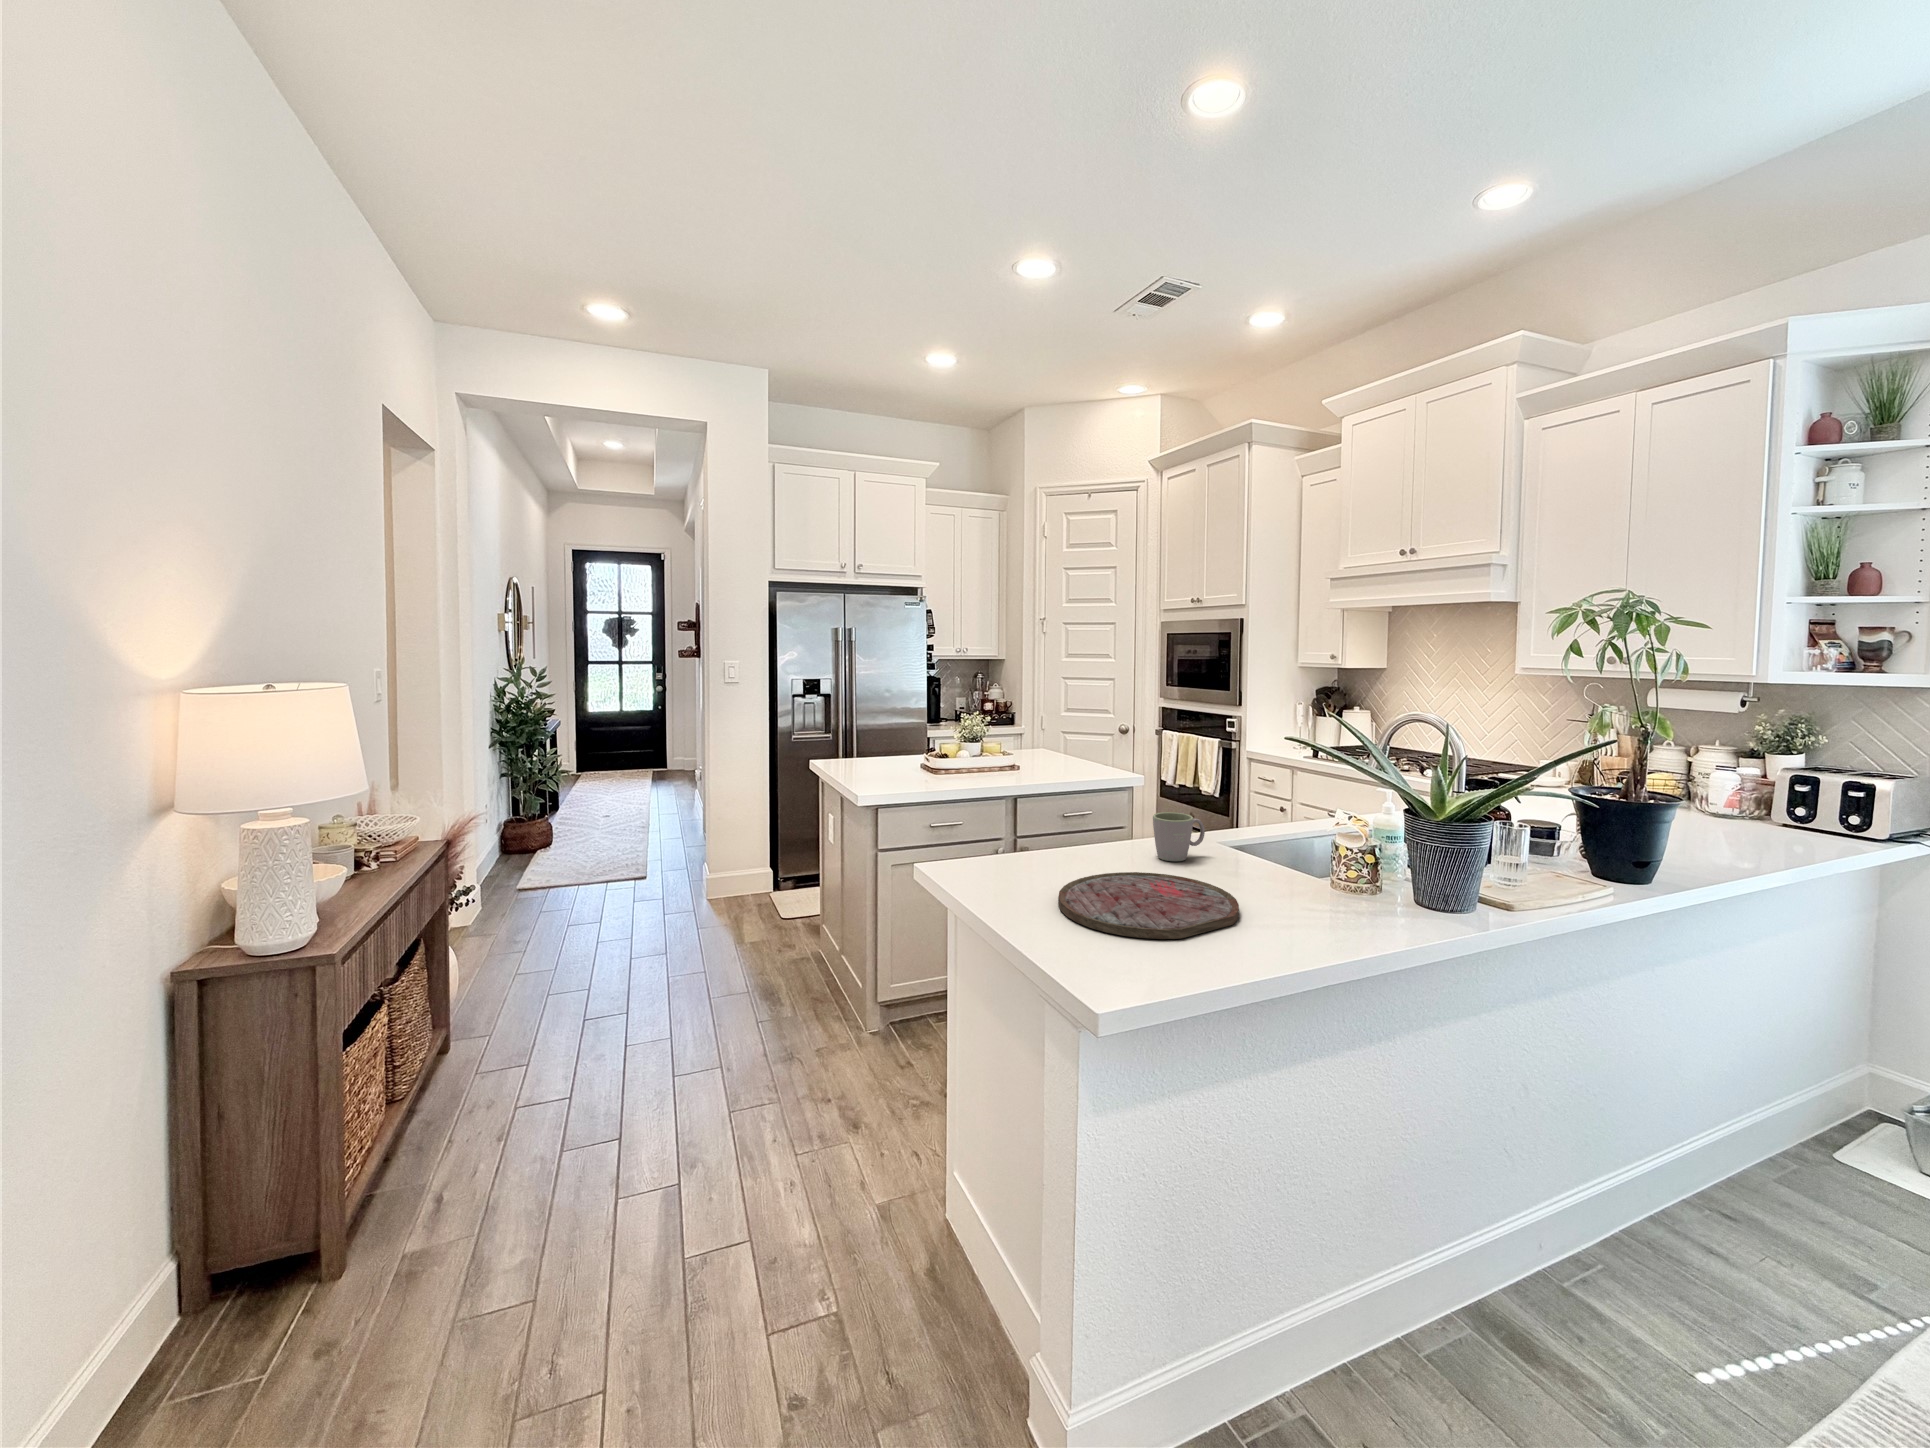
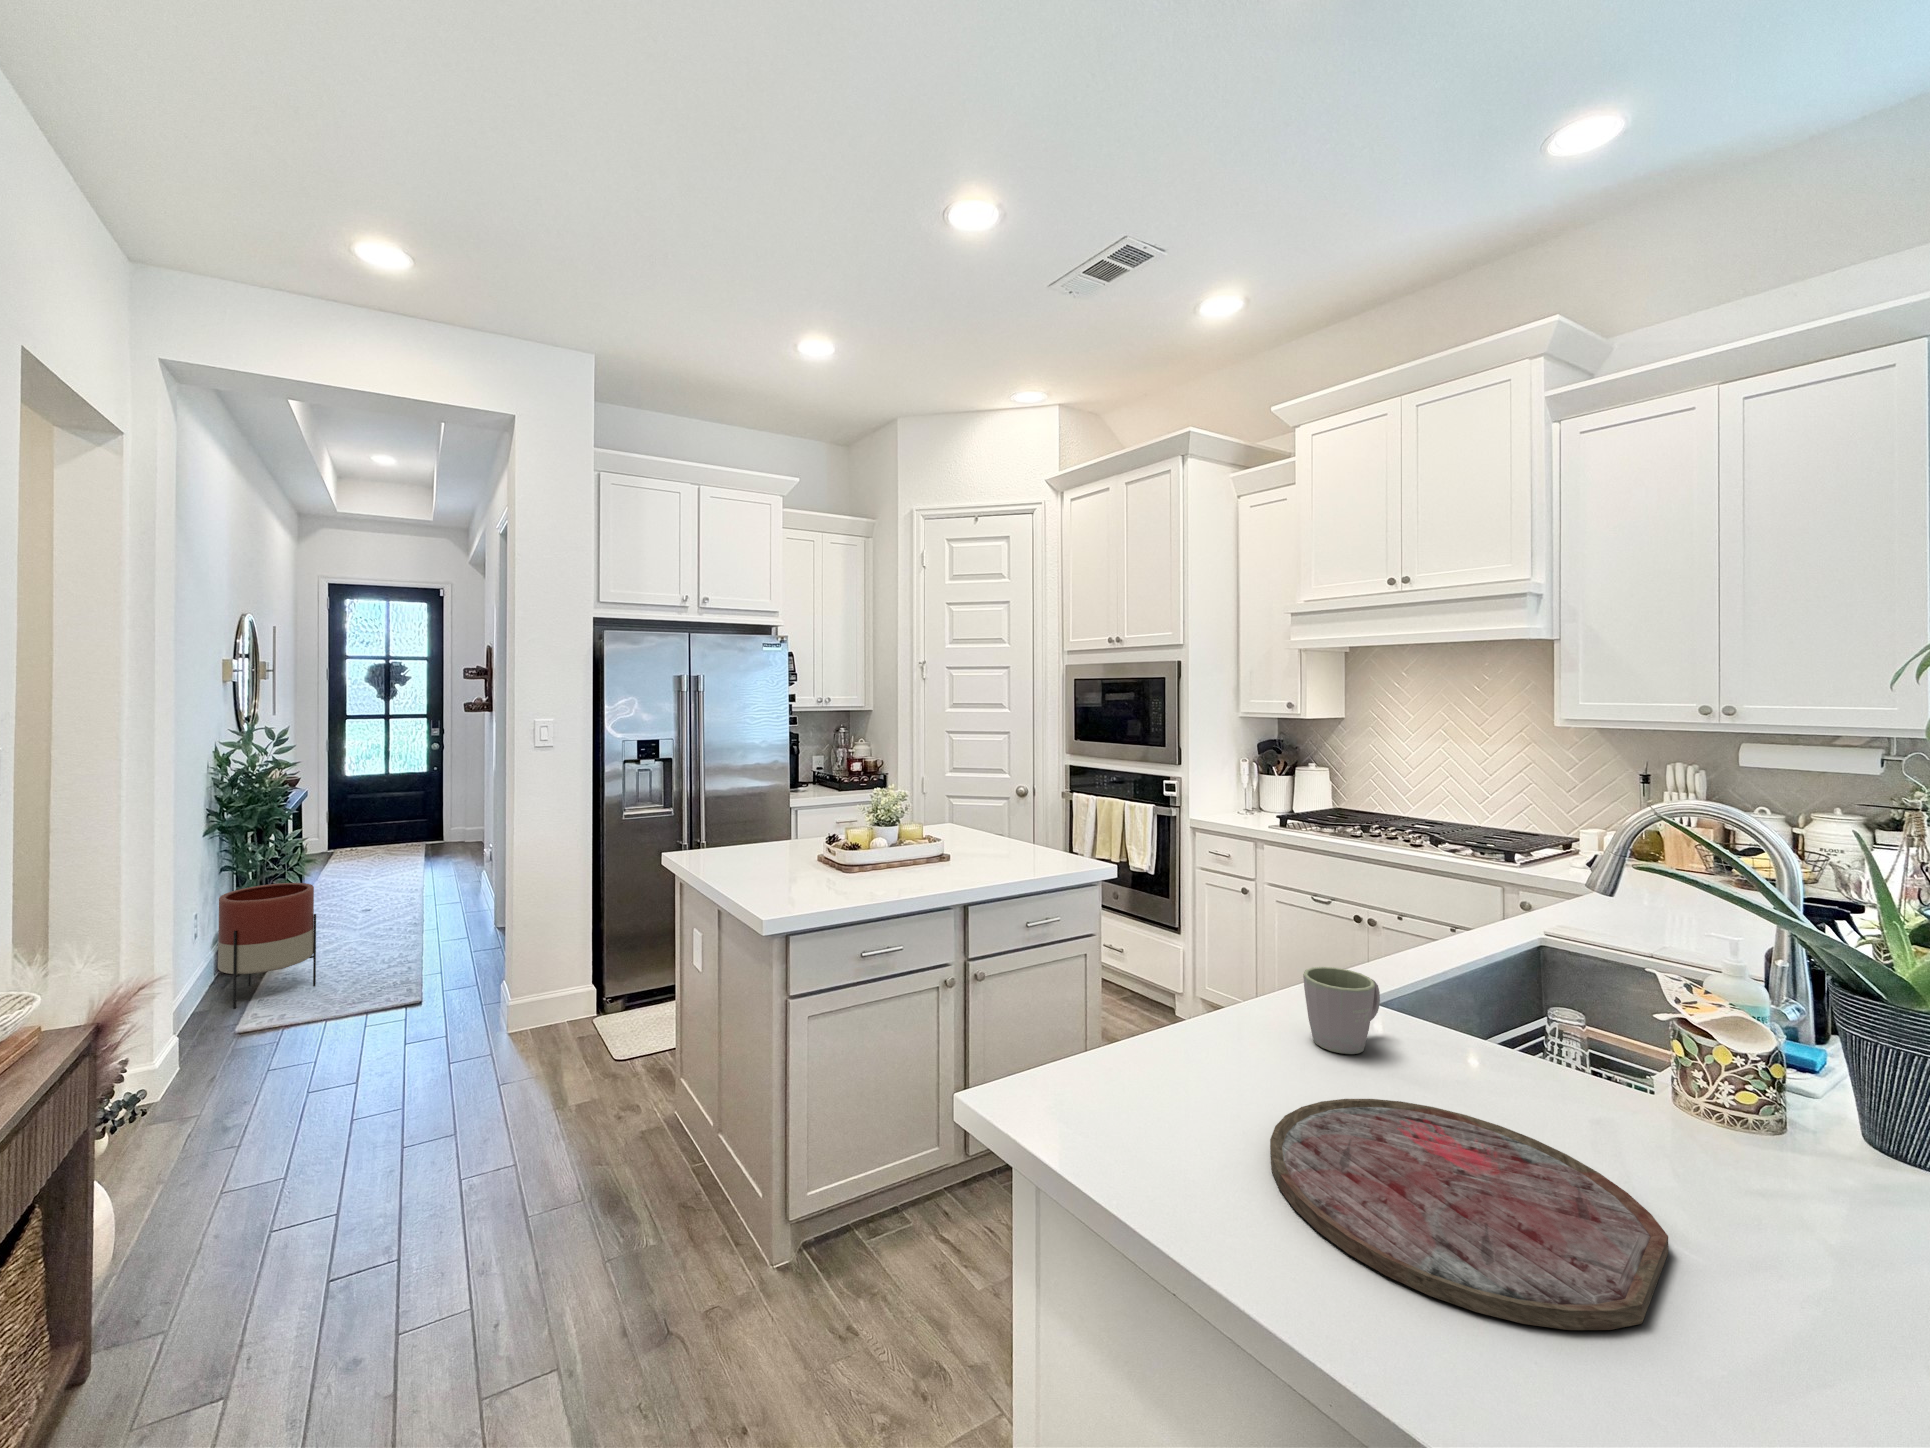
planter: none [502,786,571,875] -> present [218,883,316,1009]

